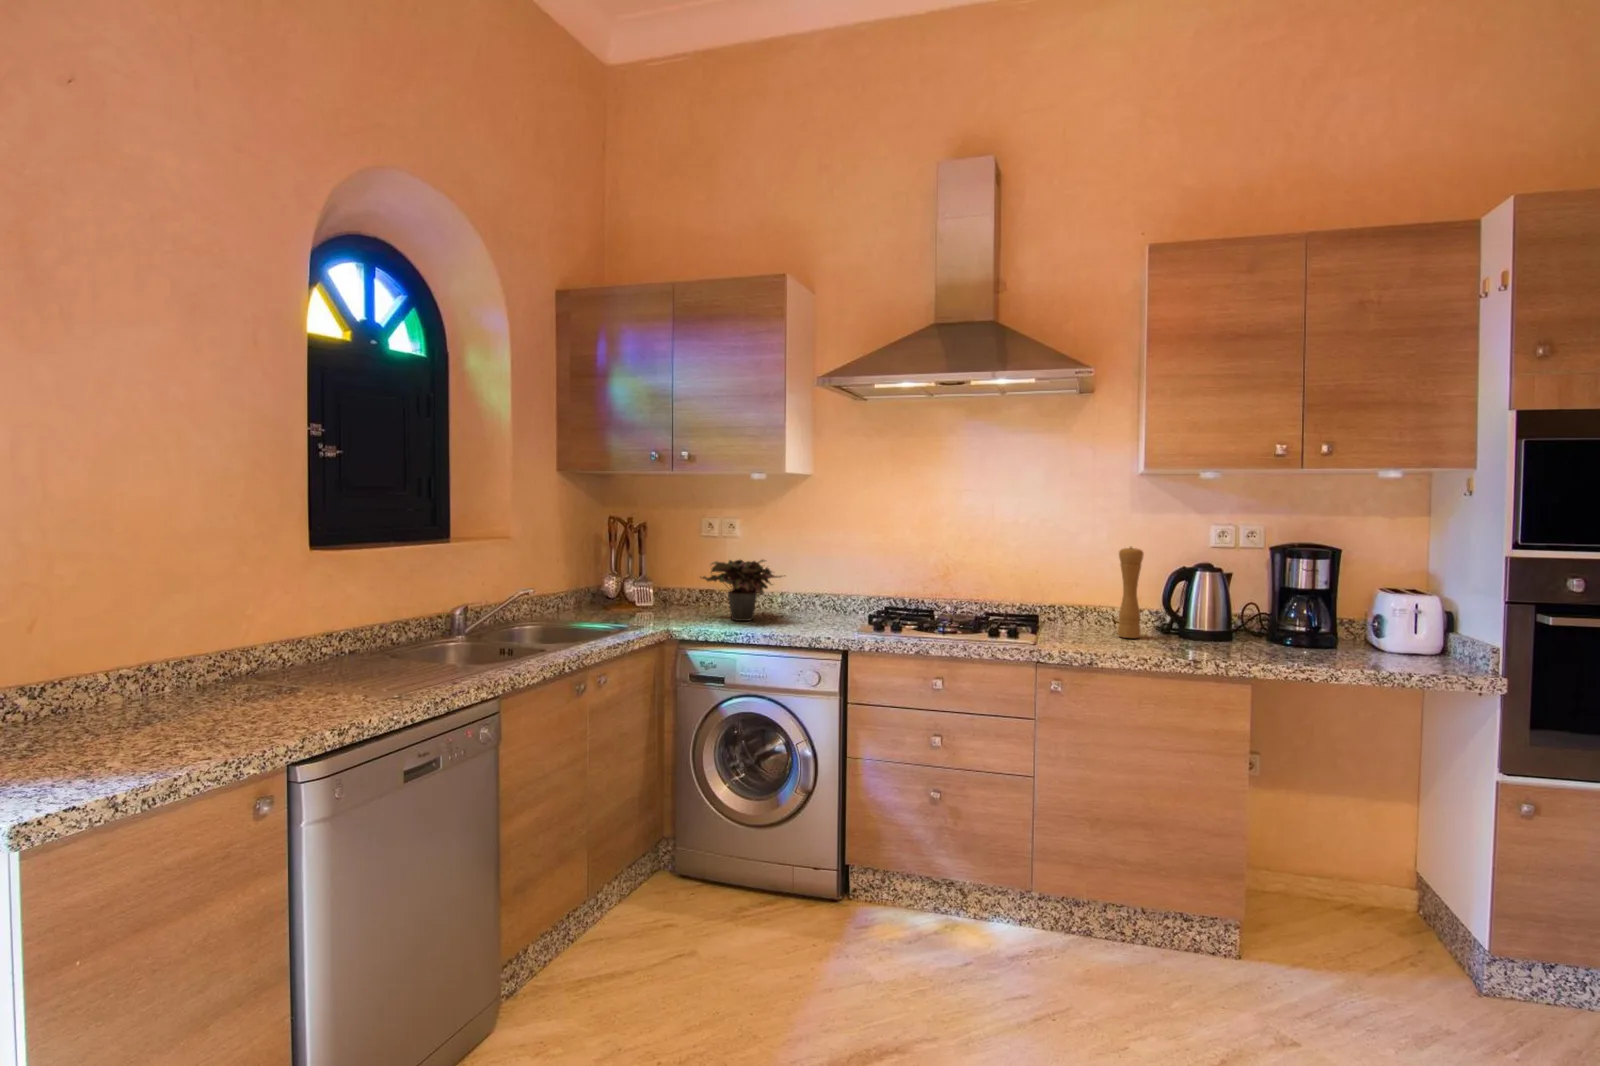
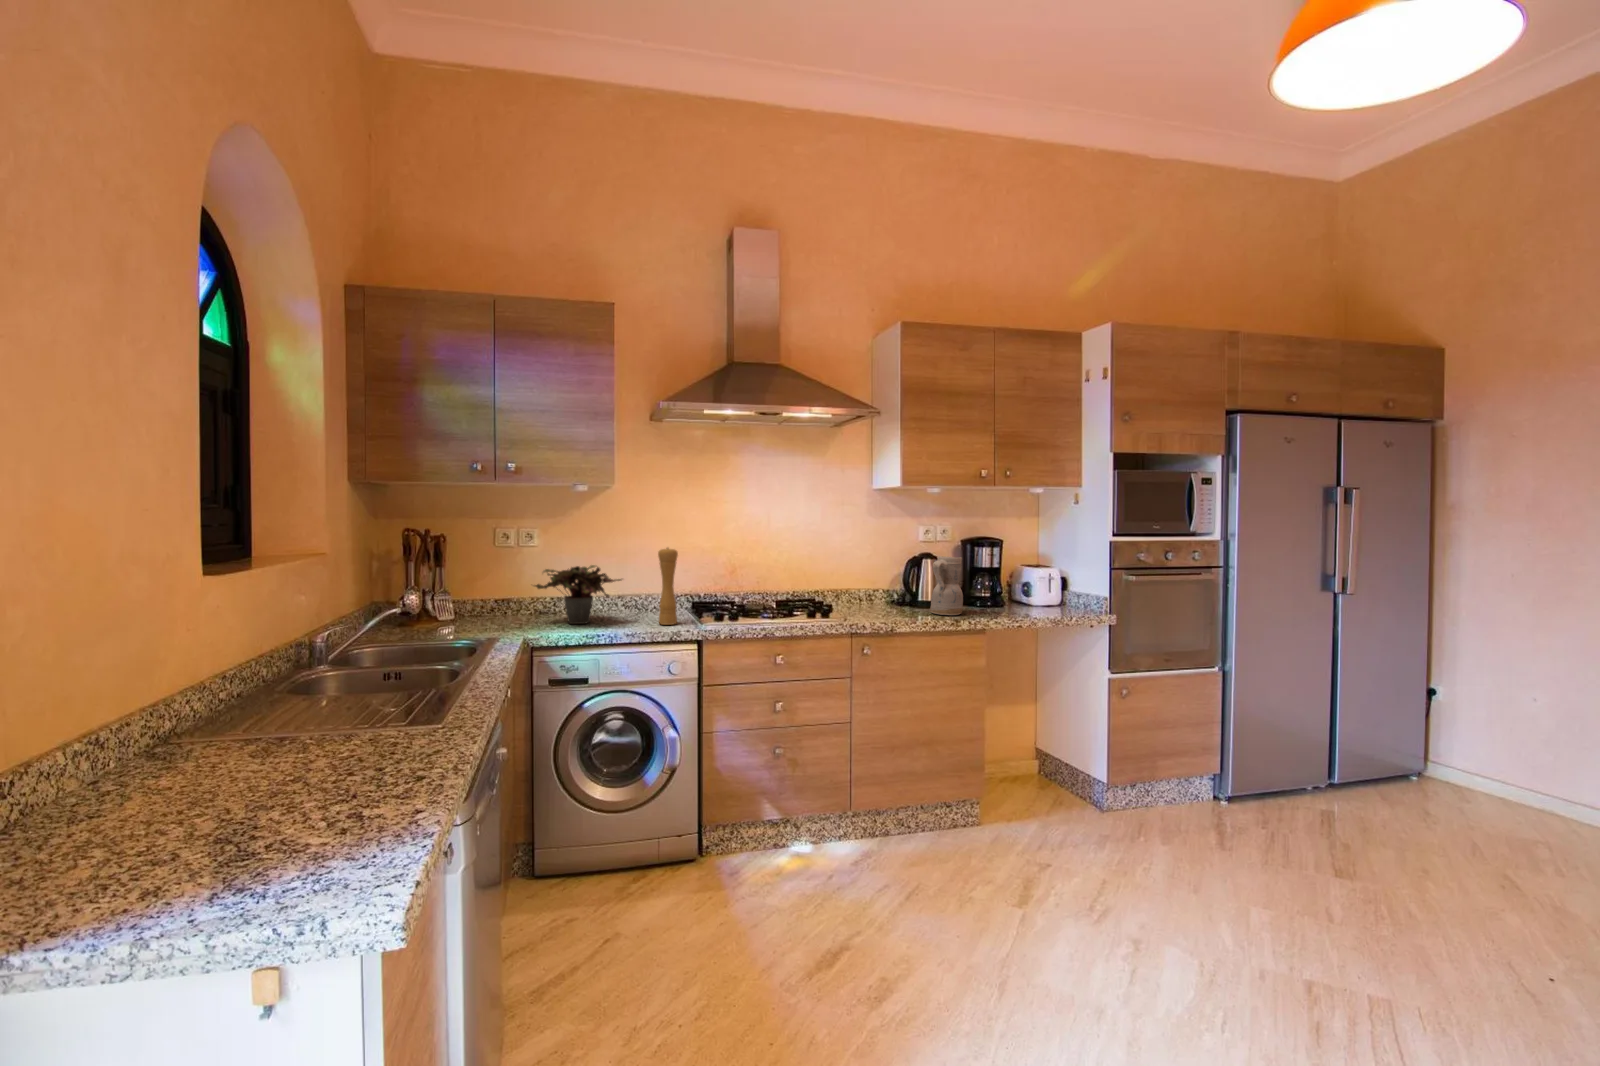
pepper mill: present [1118,547,1143,638] -> present [658,548,678,625]
ceramic pitcher: none [1173,568,1229,652] -> present [930,556,963,615]

